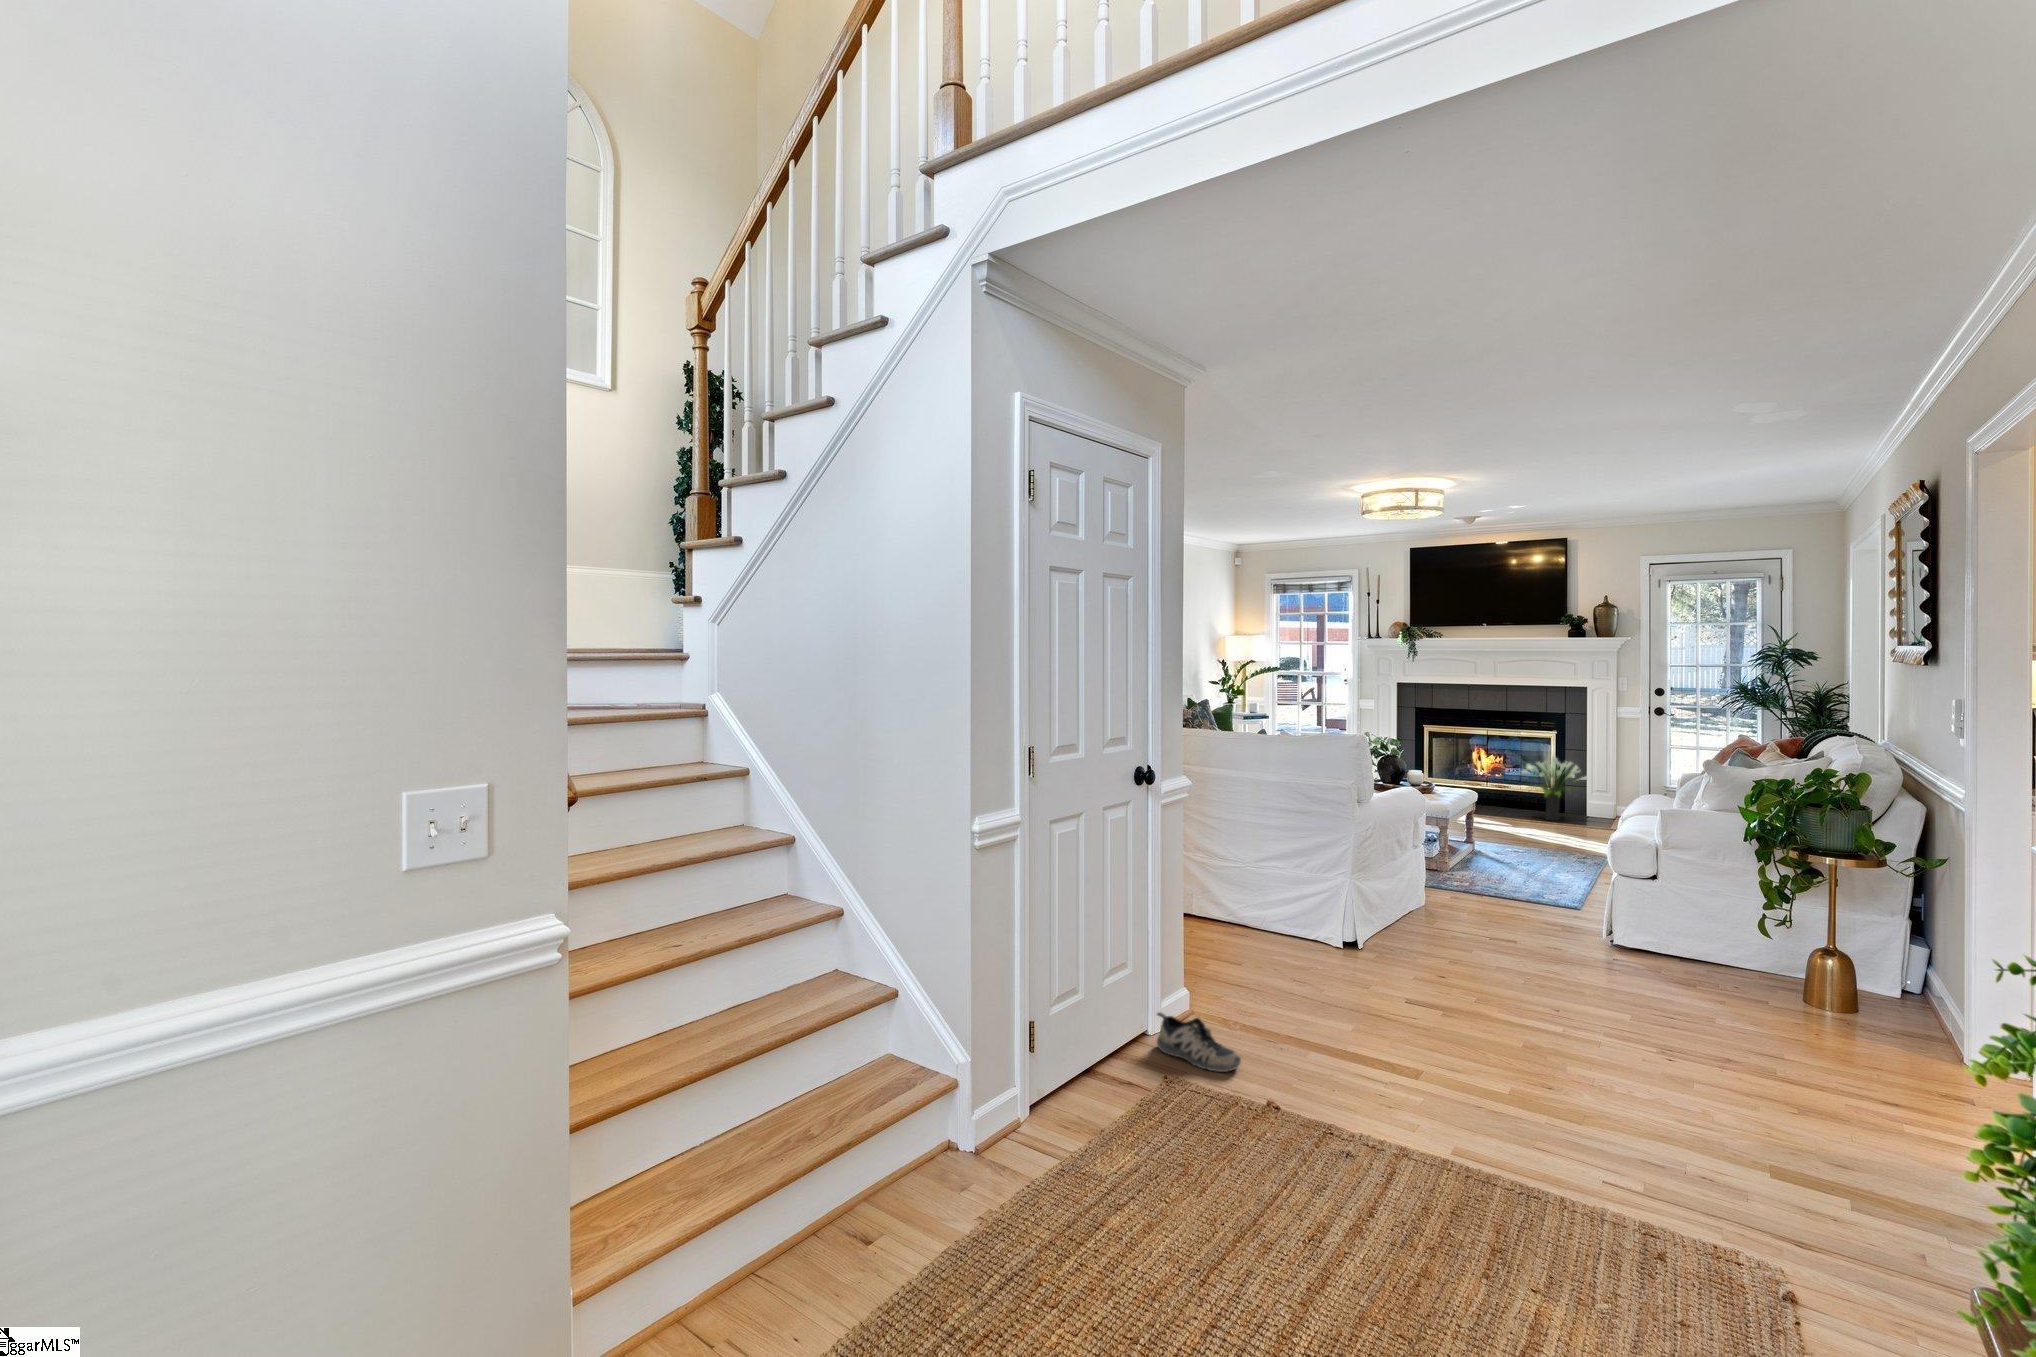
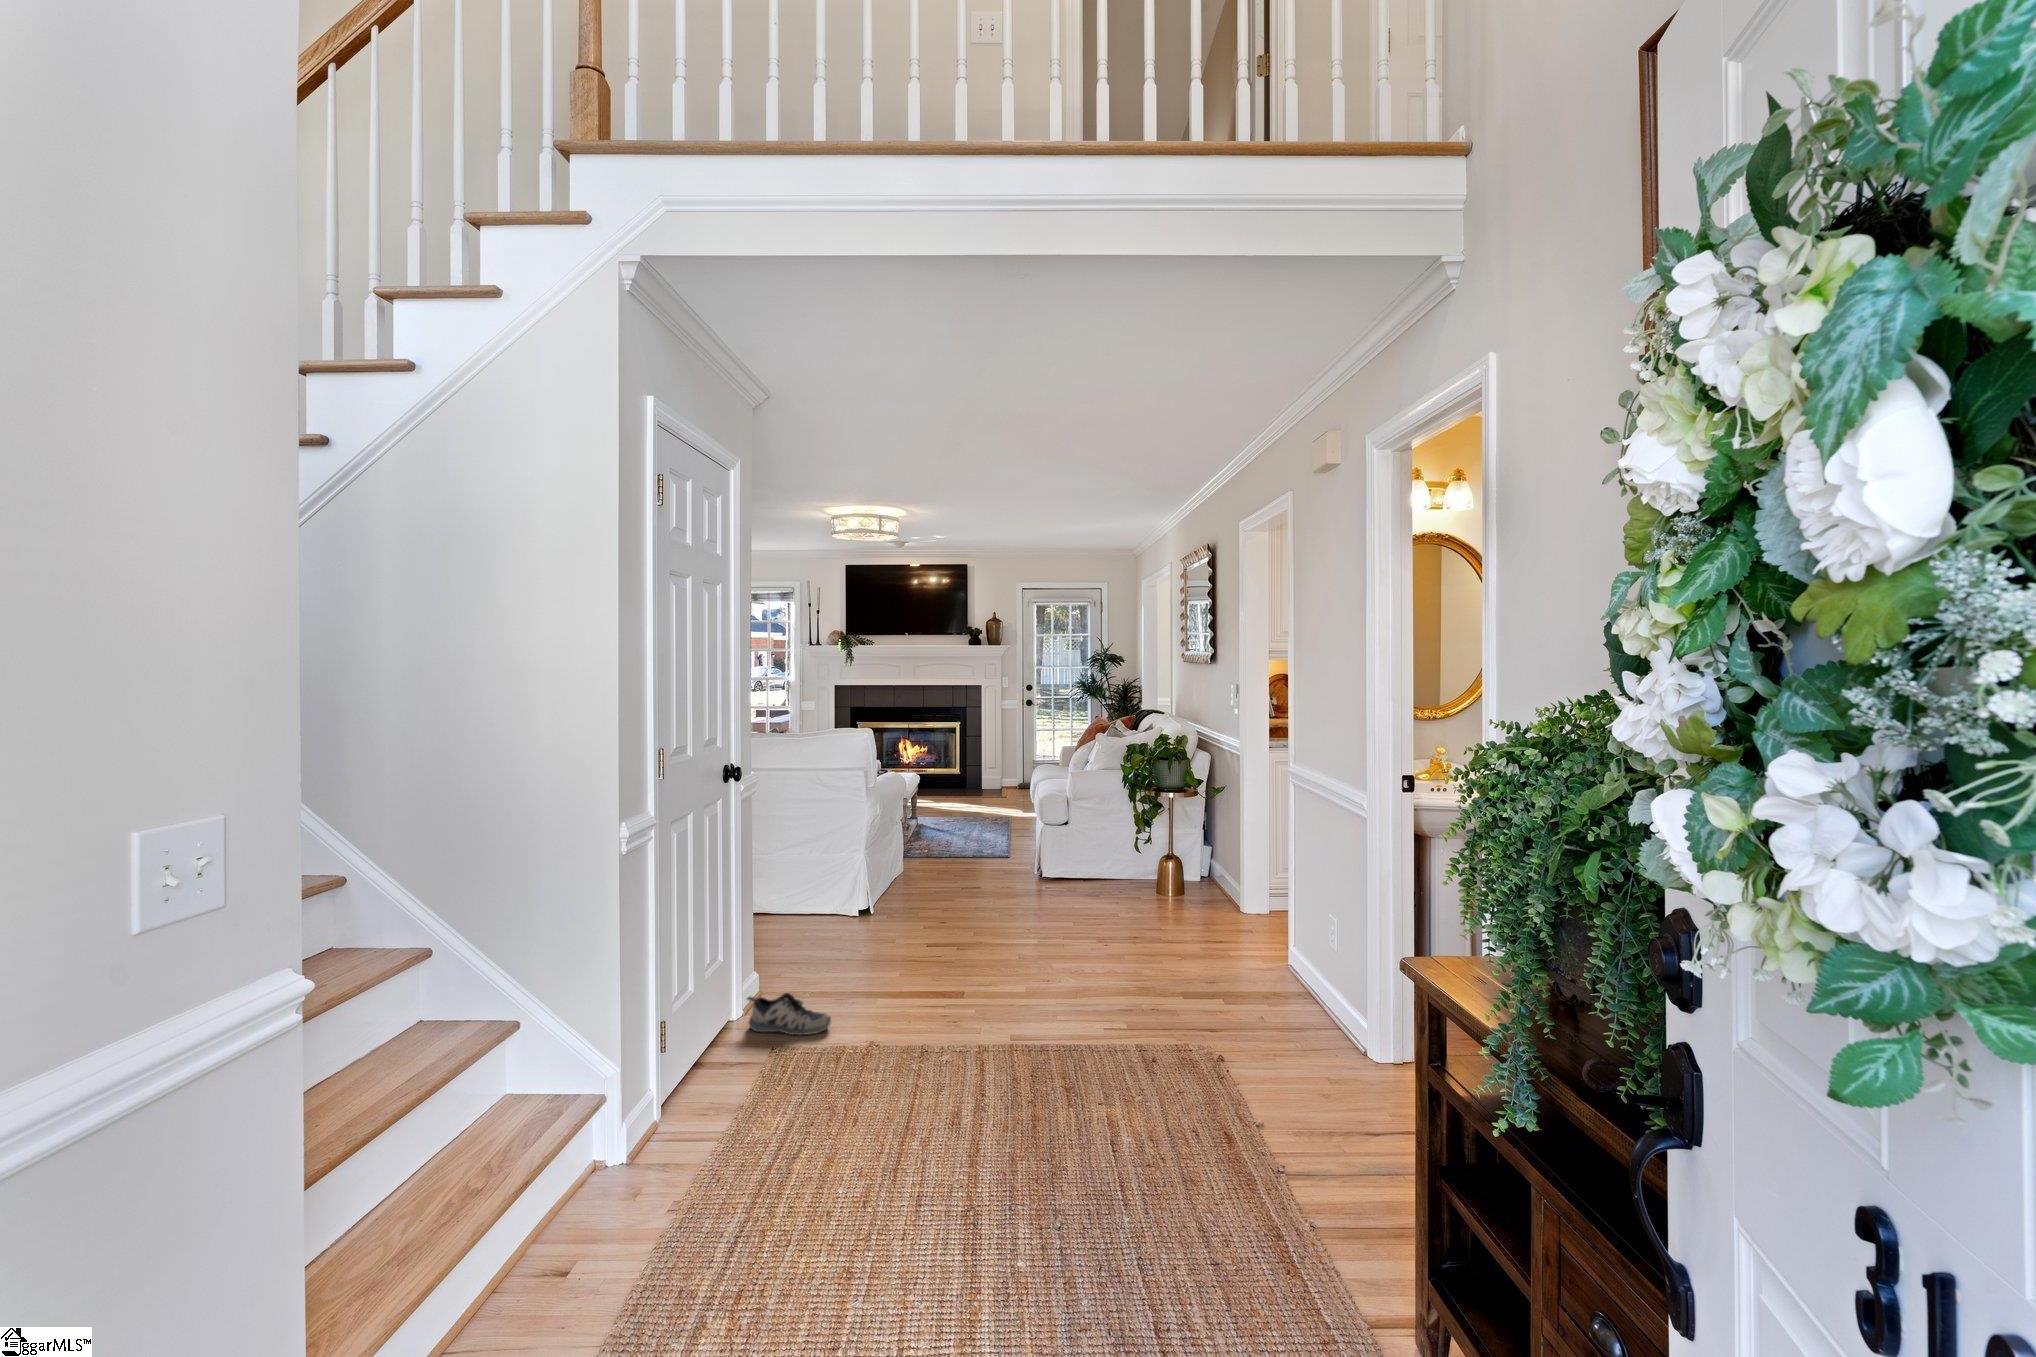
potted plant: present [1523,757,1588,821] -> none [939,743,987,795]

